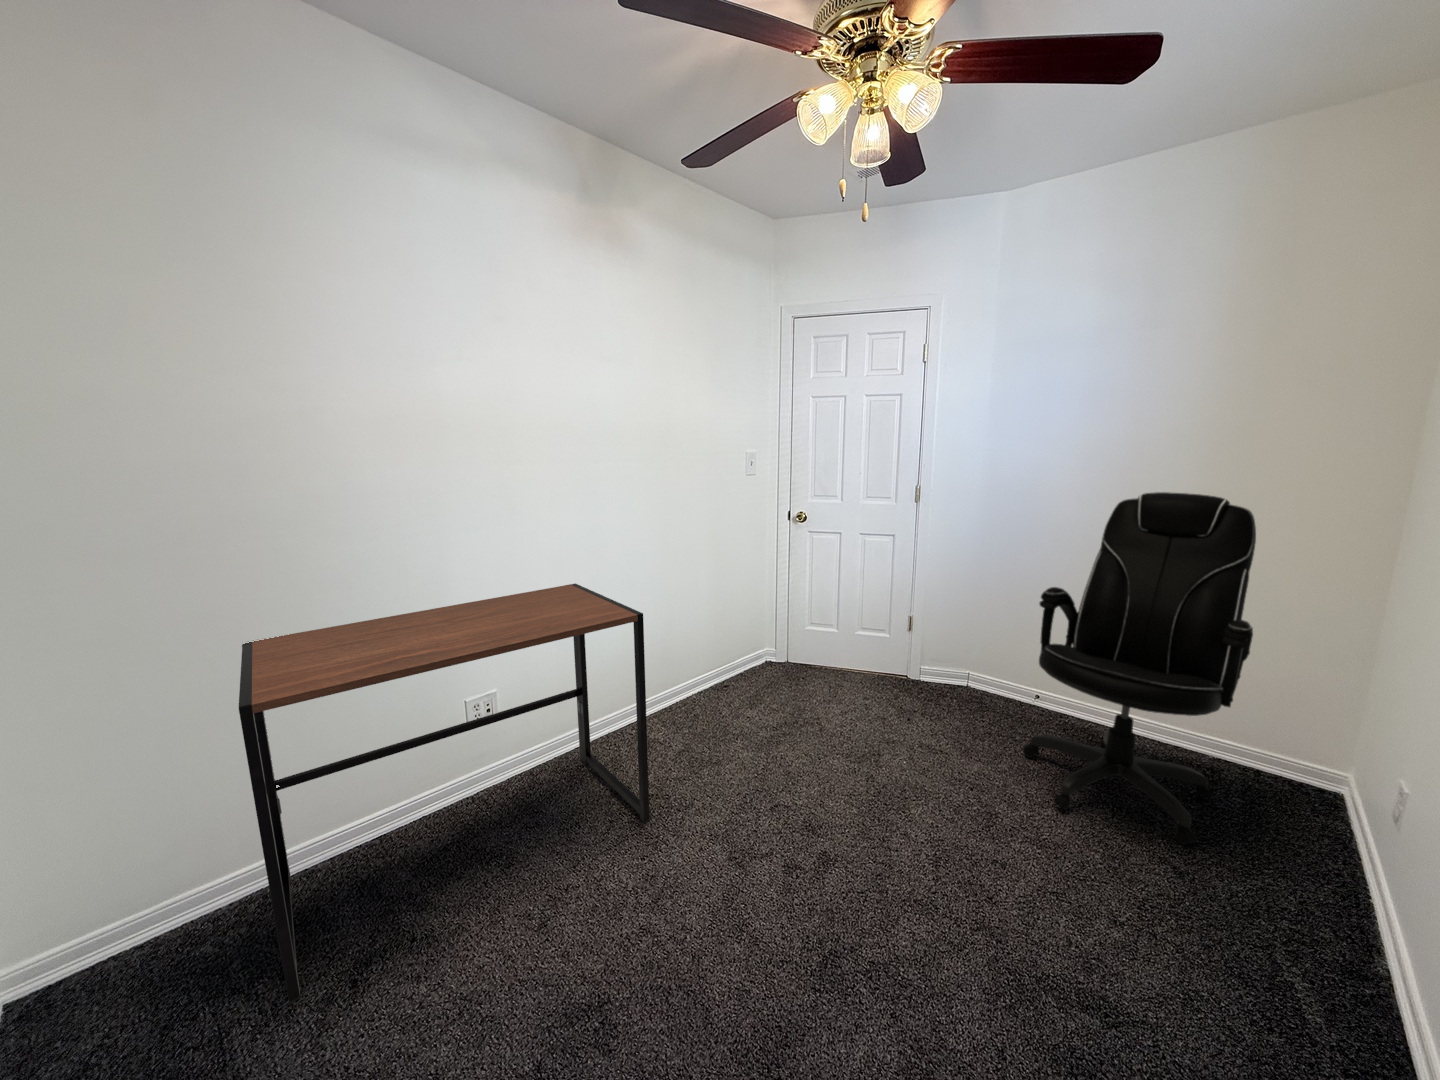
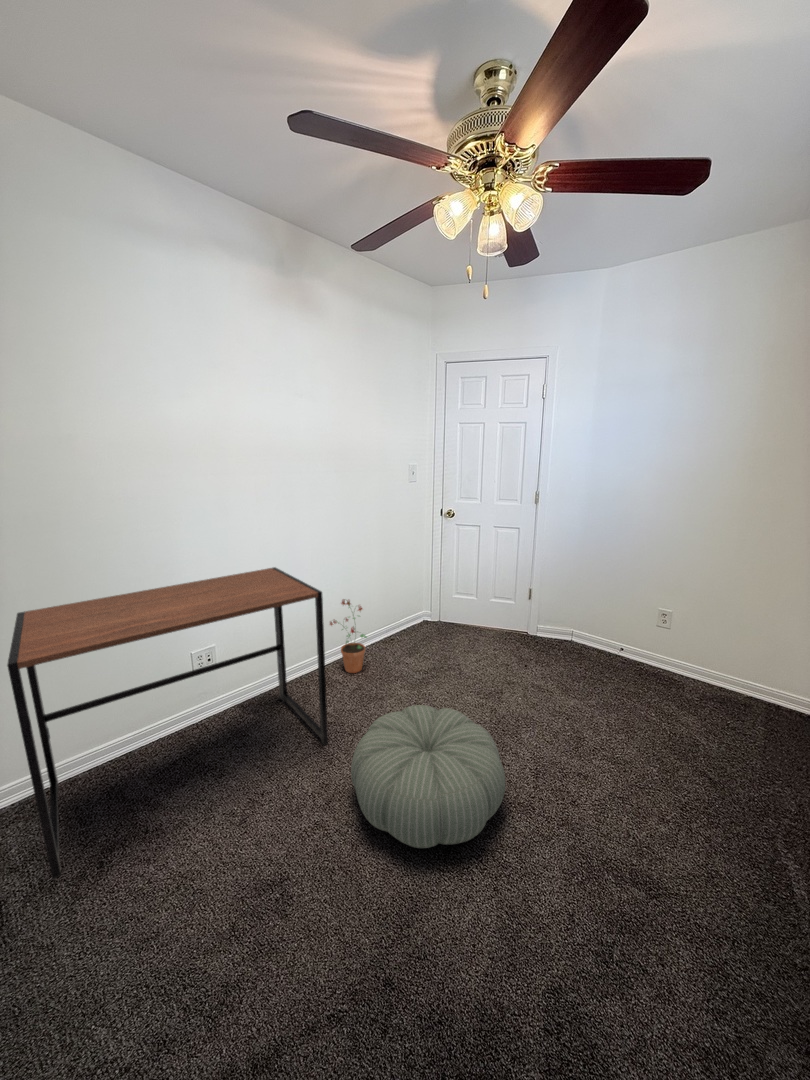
office chair: present [1022,492,1256,845] -> none [606,503,781,764]
potted plant: none [644,627,697,727] -> present [330,599,367,673]
pouf: none [686,766,898,960] -> present [351,705,505,848]

